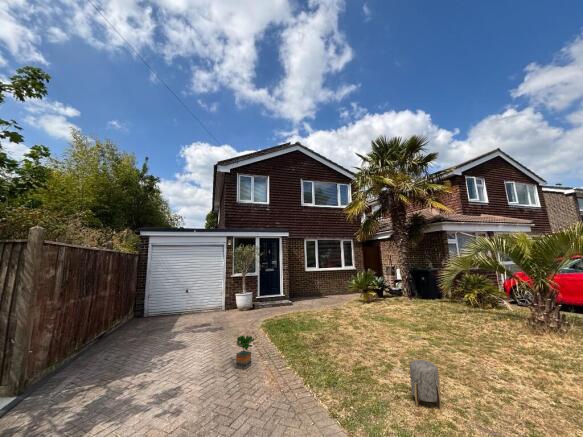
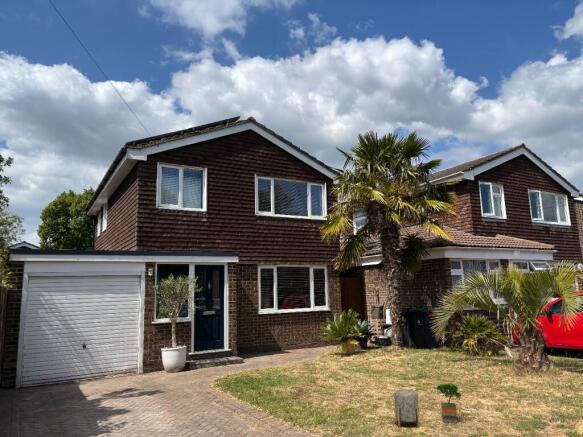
potted tree: present [236,335,254,370] -> present [436,384,461,423]

